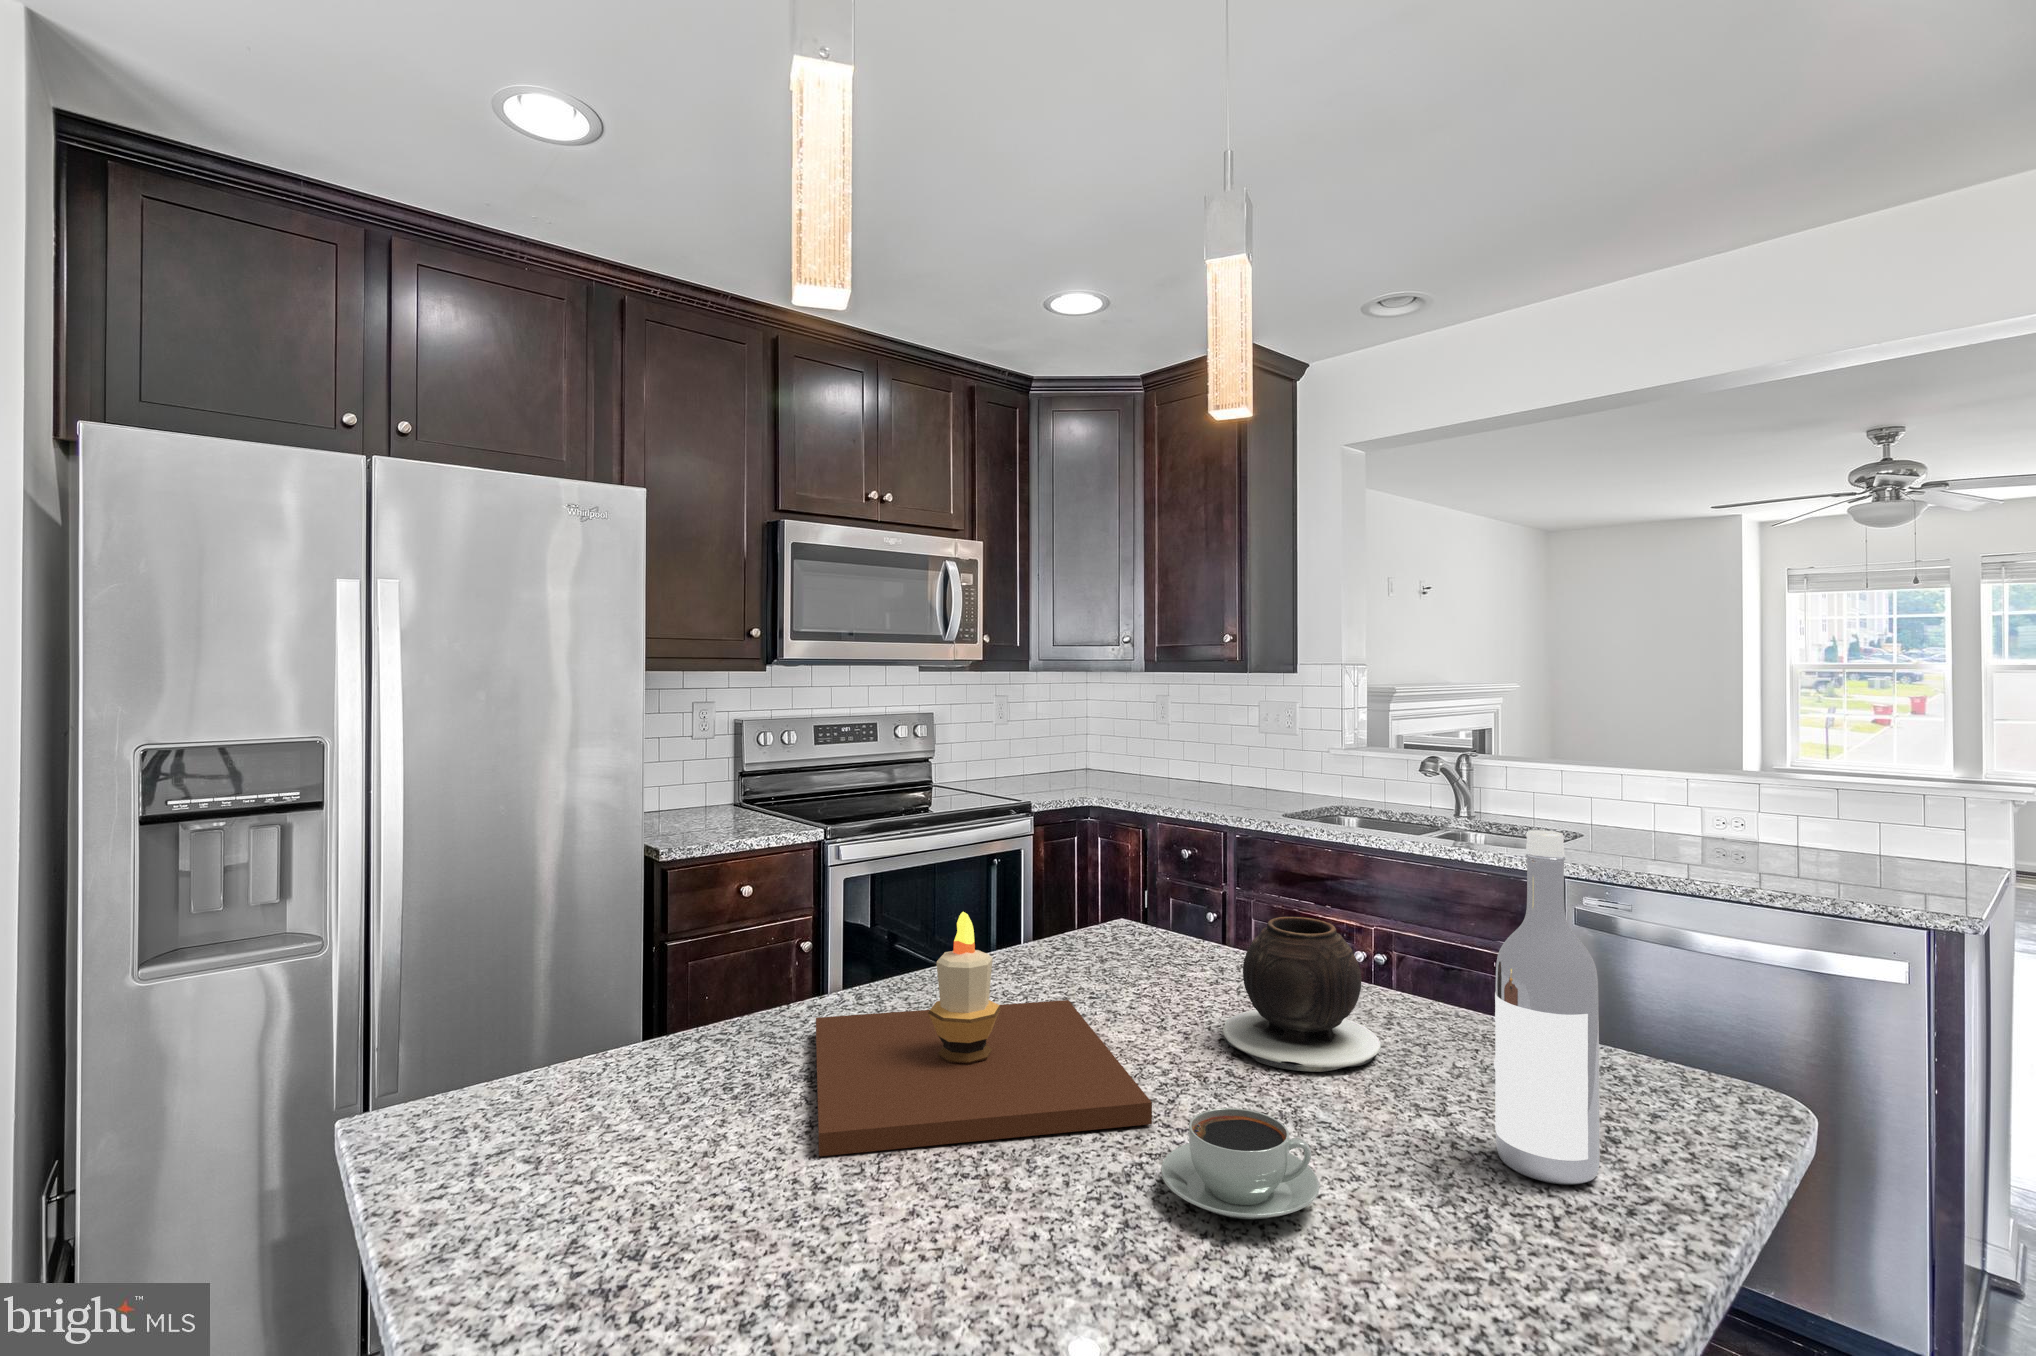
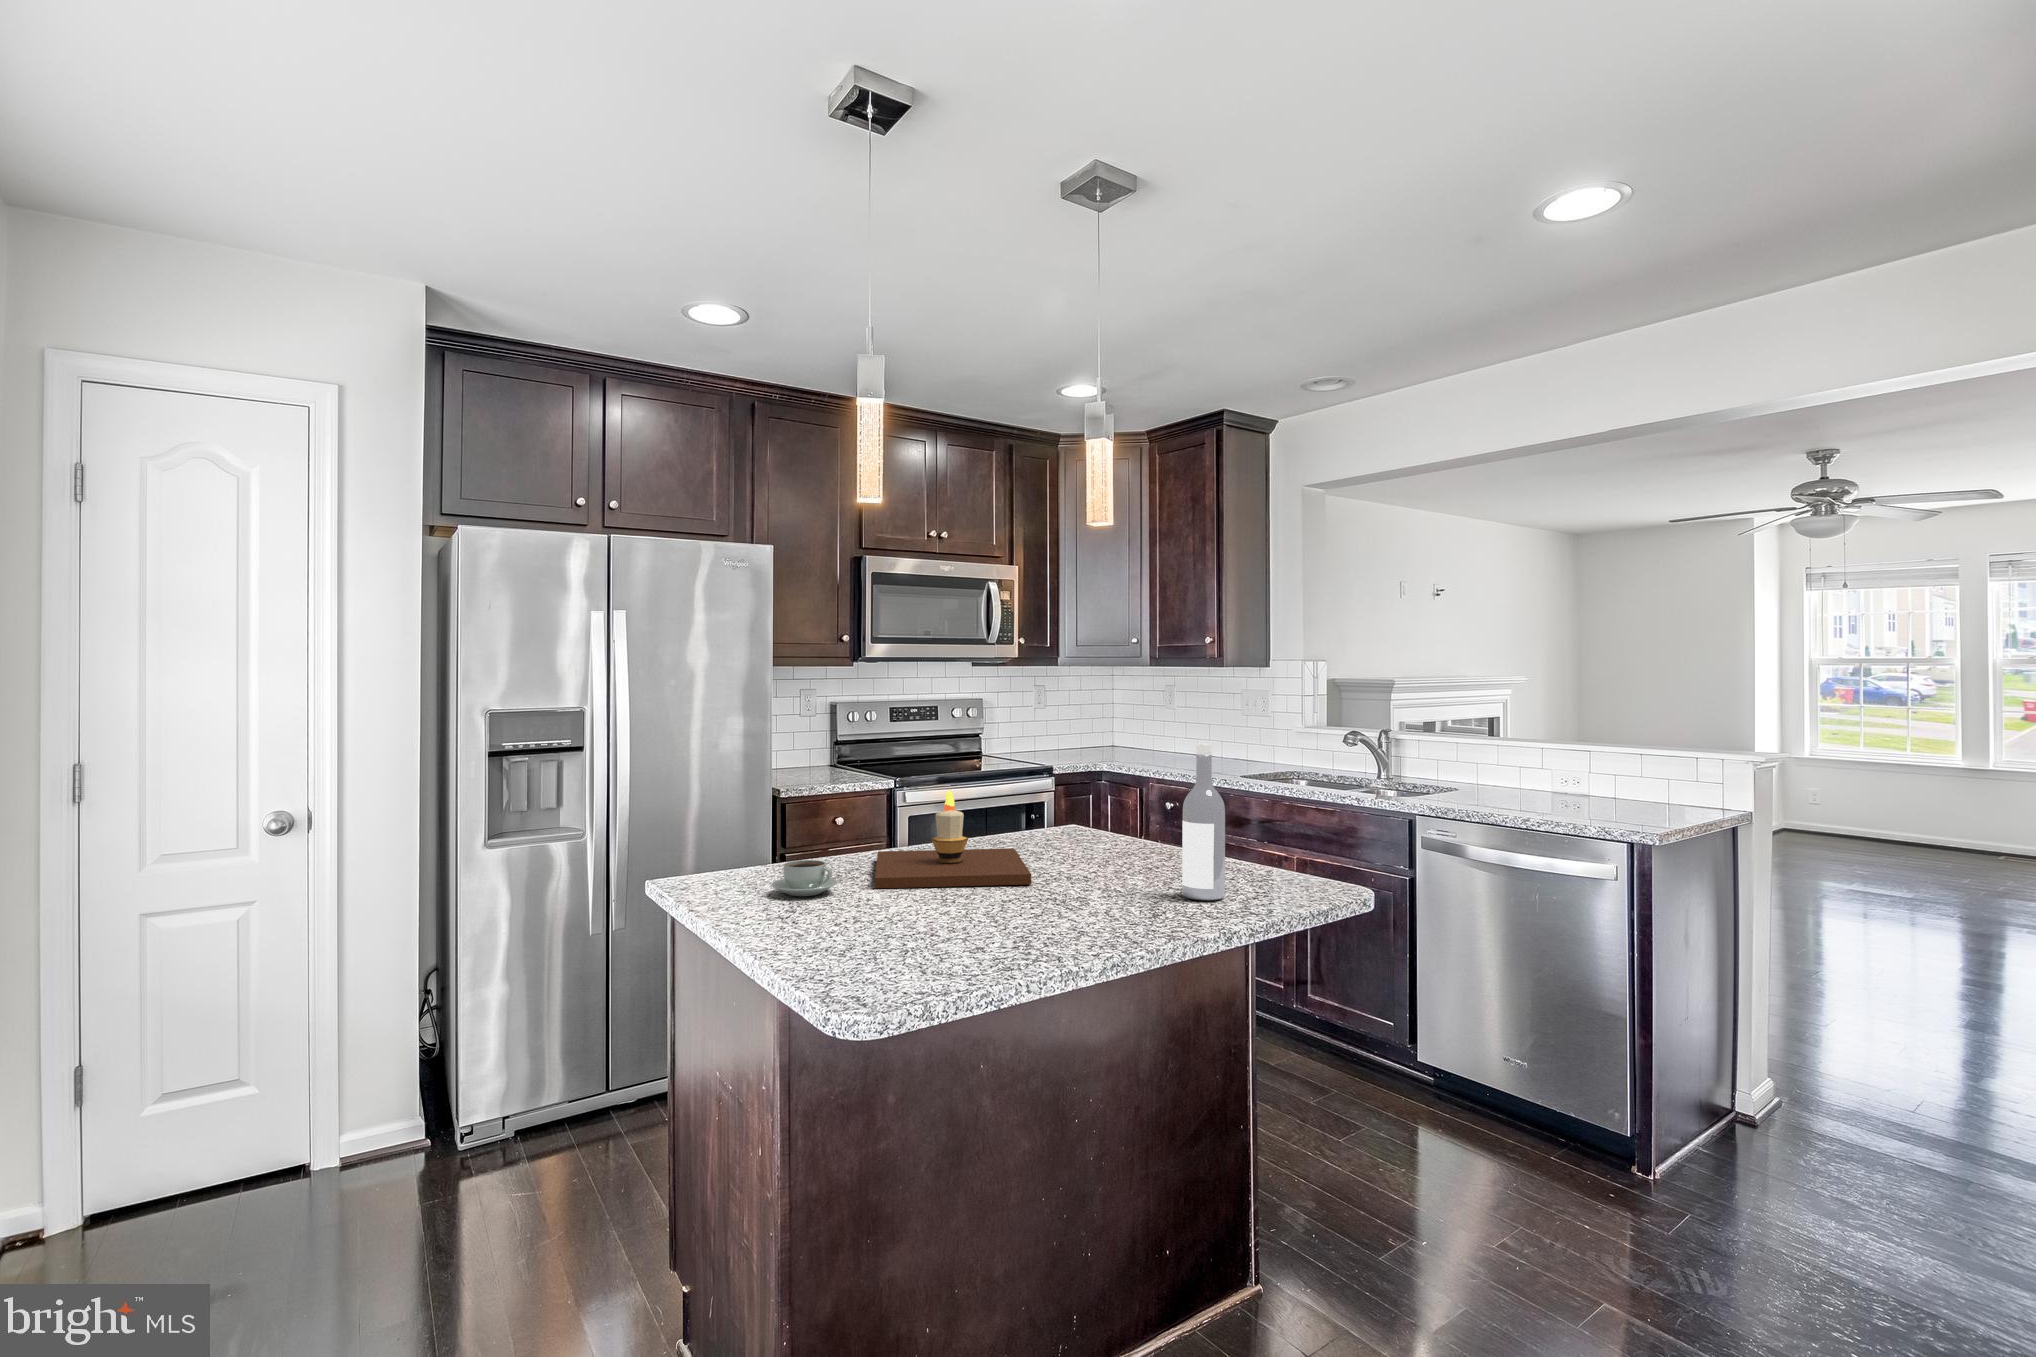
vase: present [1223,917,1381,1072] -> none [1090,801,1171,874]
coffee cup: present [1161,1108,1319,1219] -> present [771,860,838,896]

